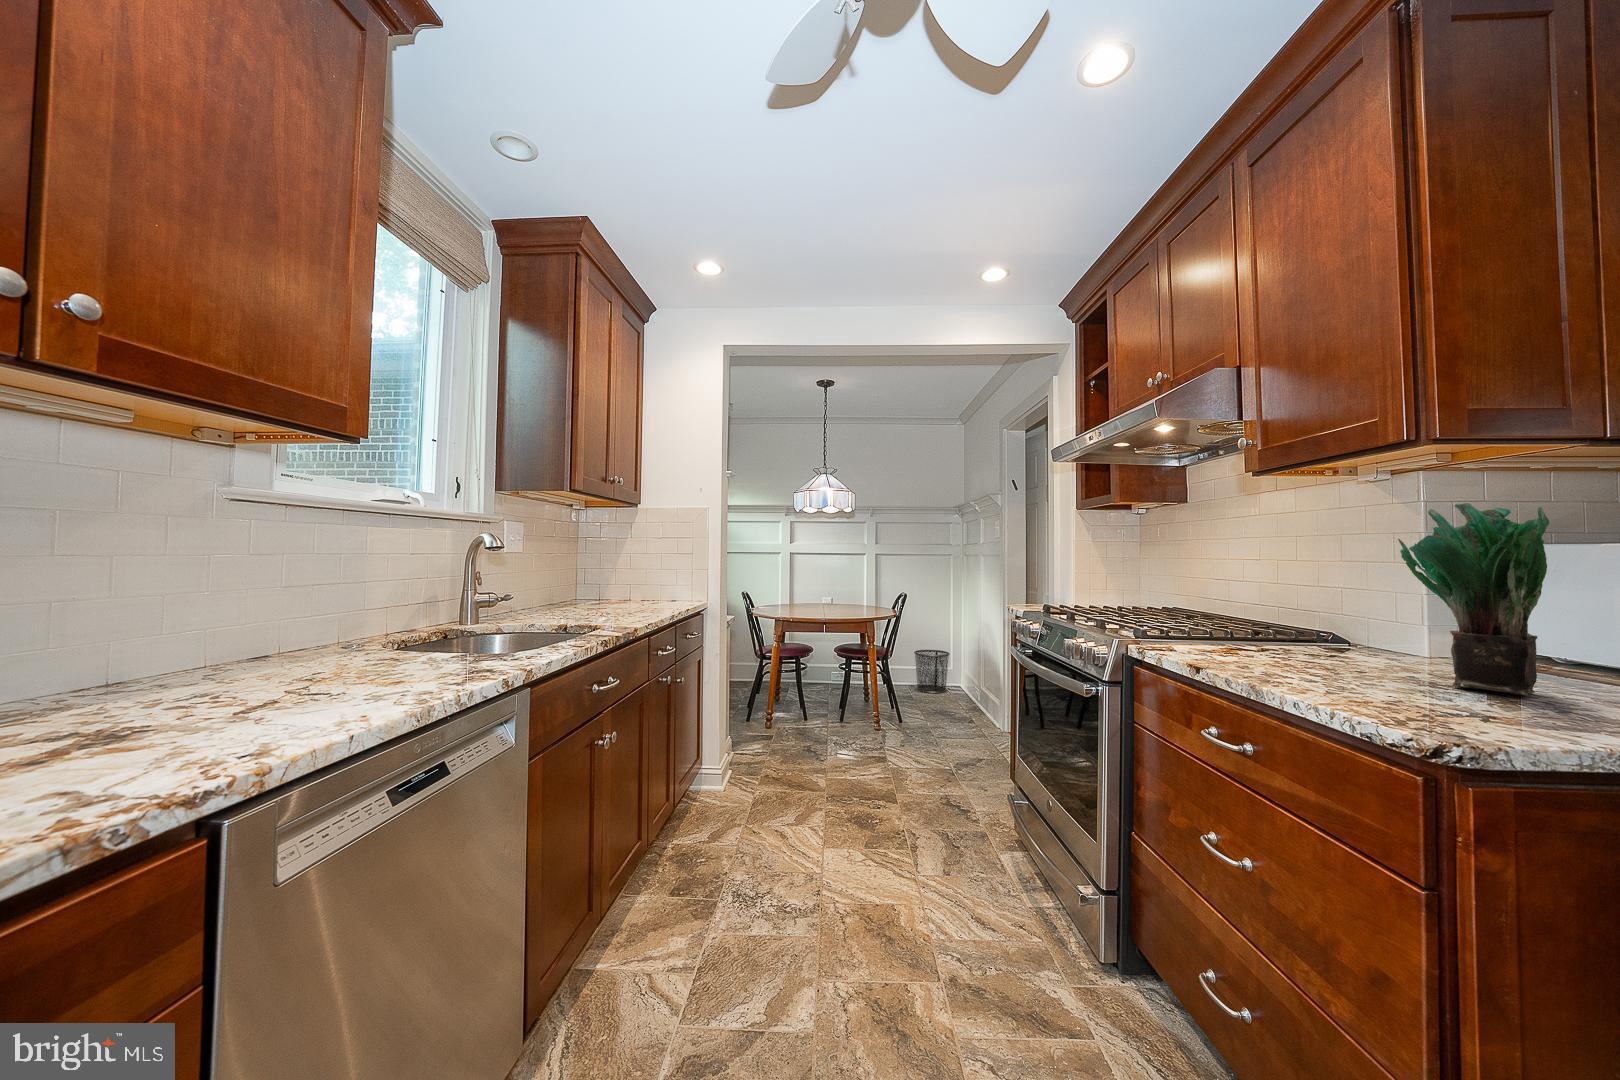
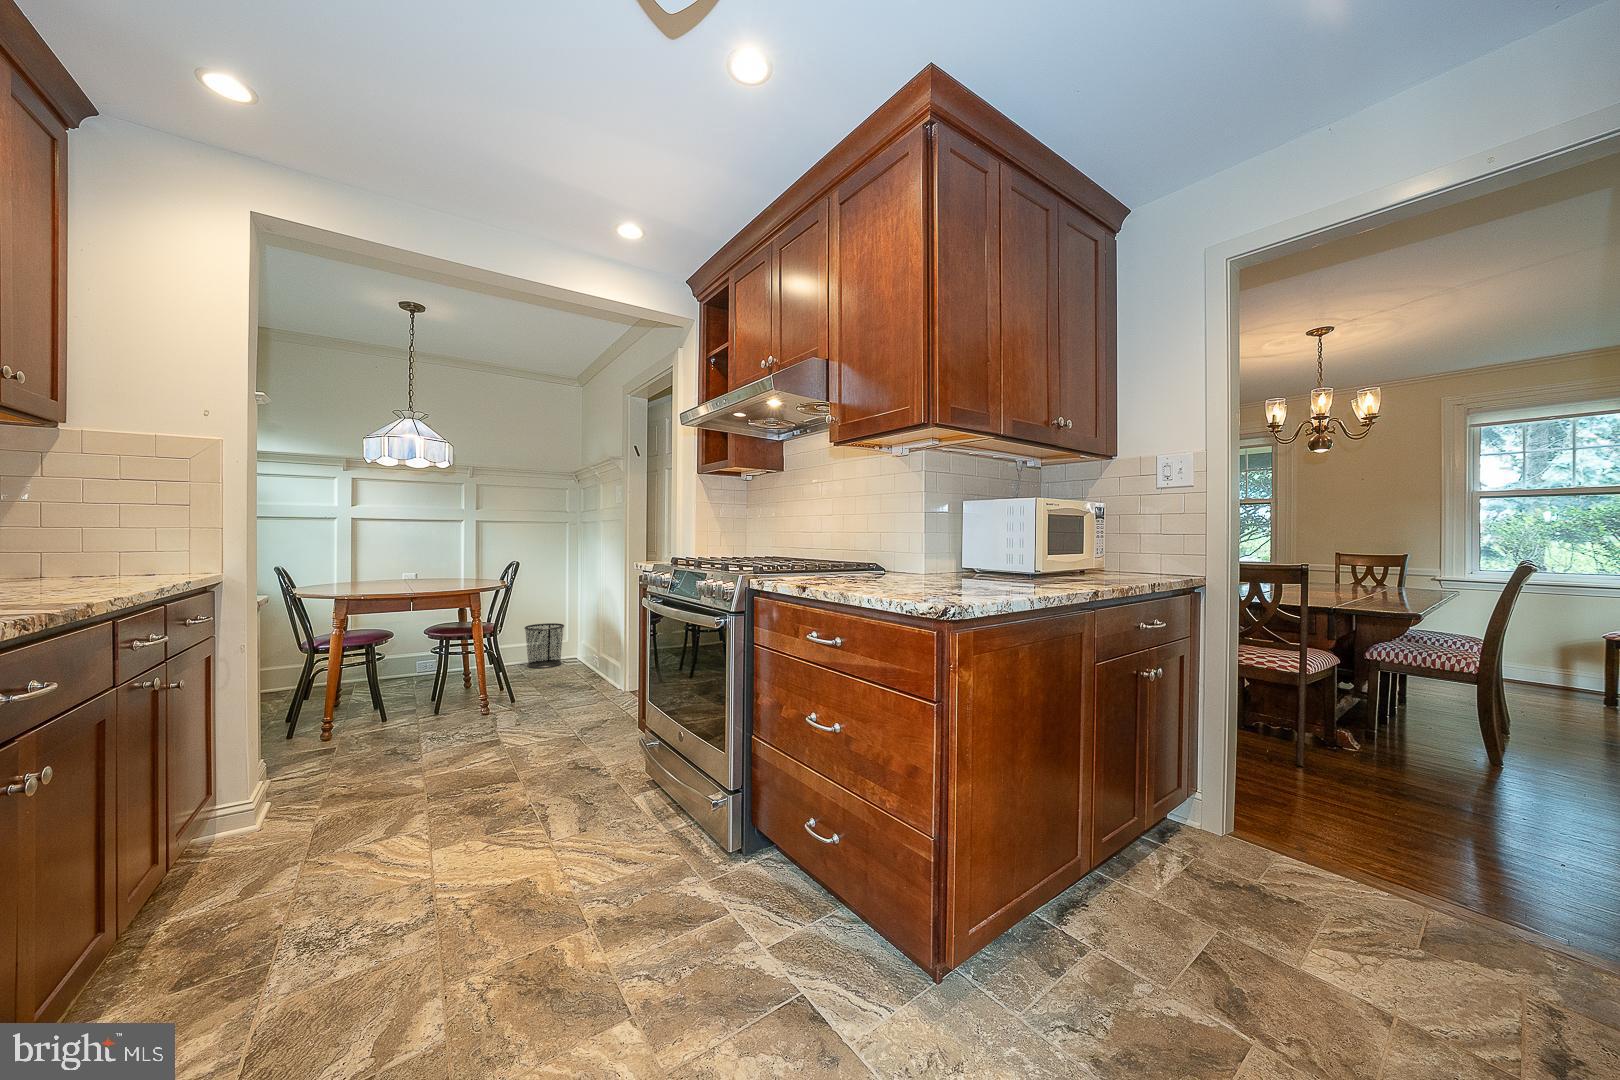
potted plant: present [1398,503,1549,696] -> none [924,464,995,584]

